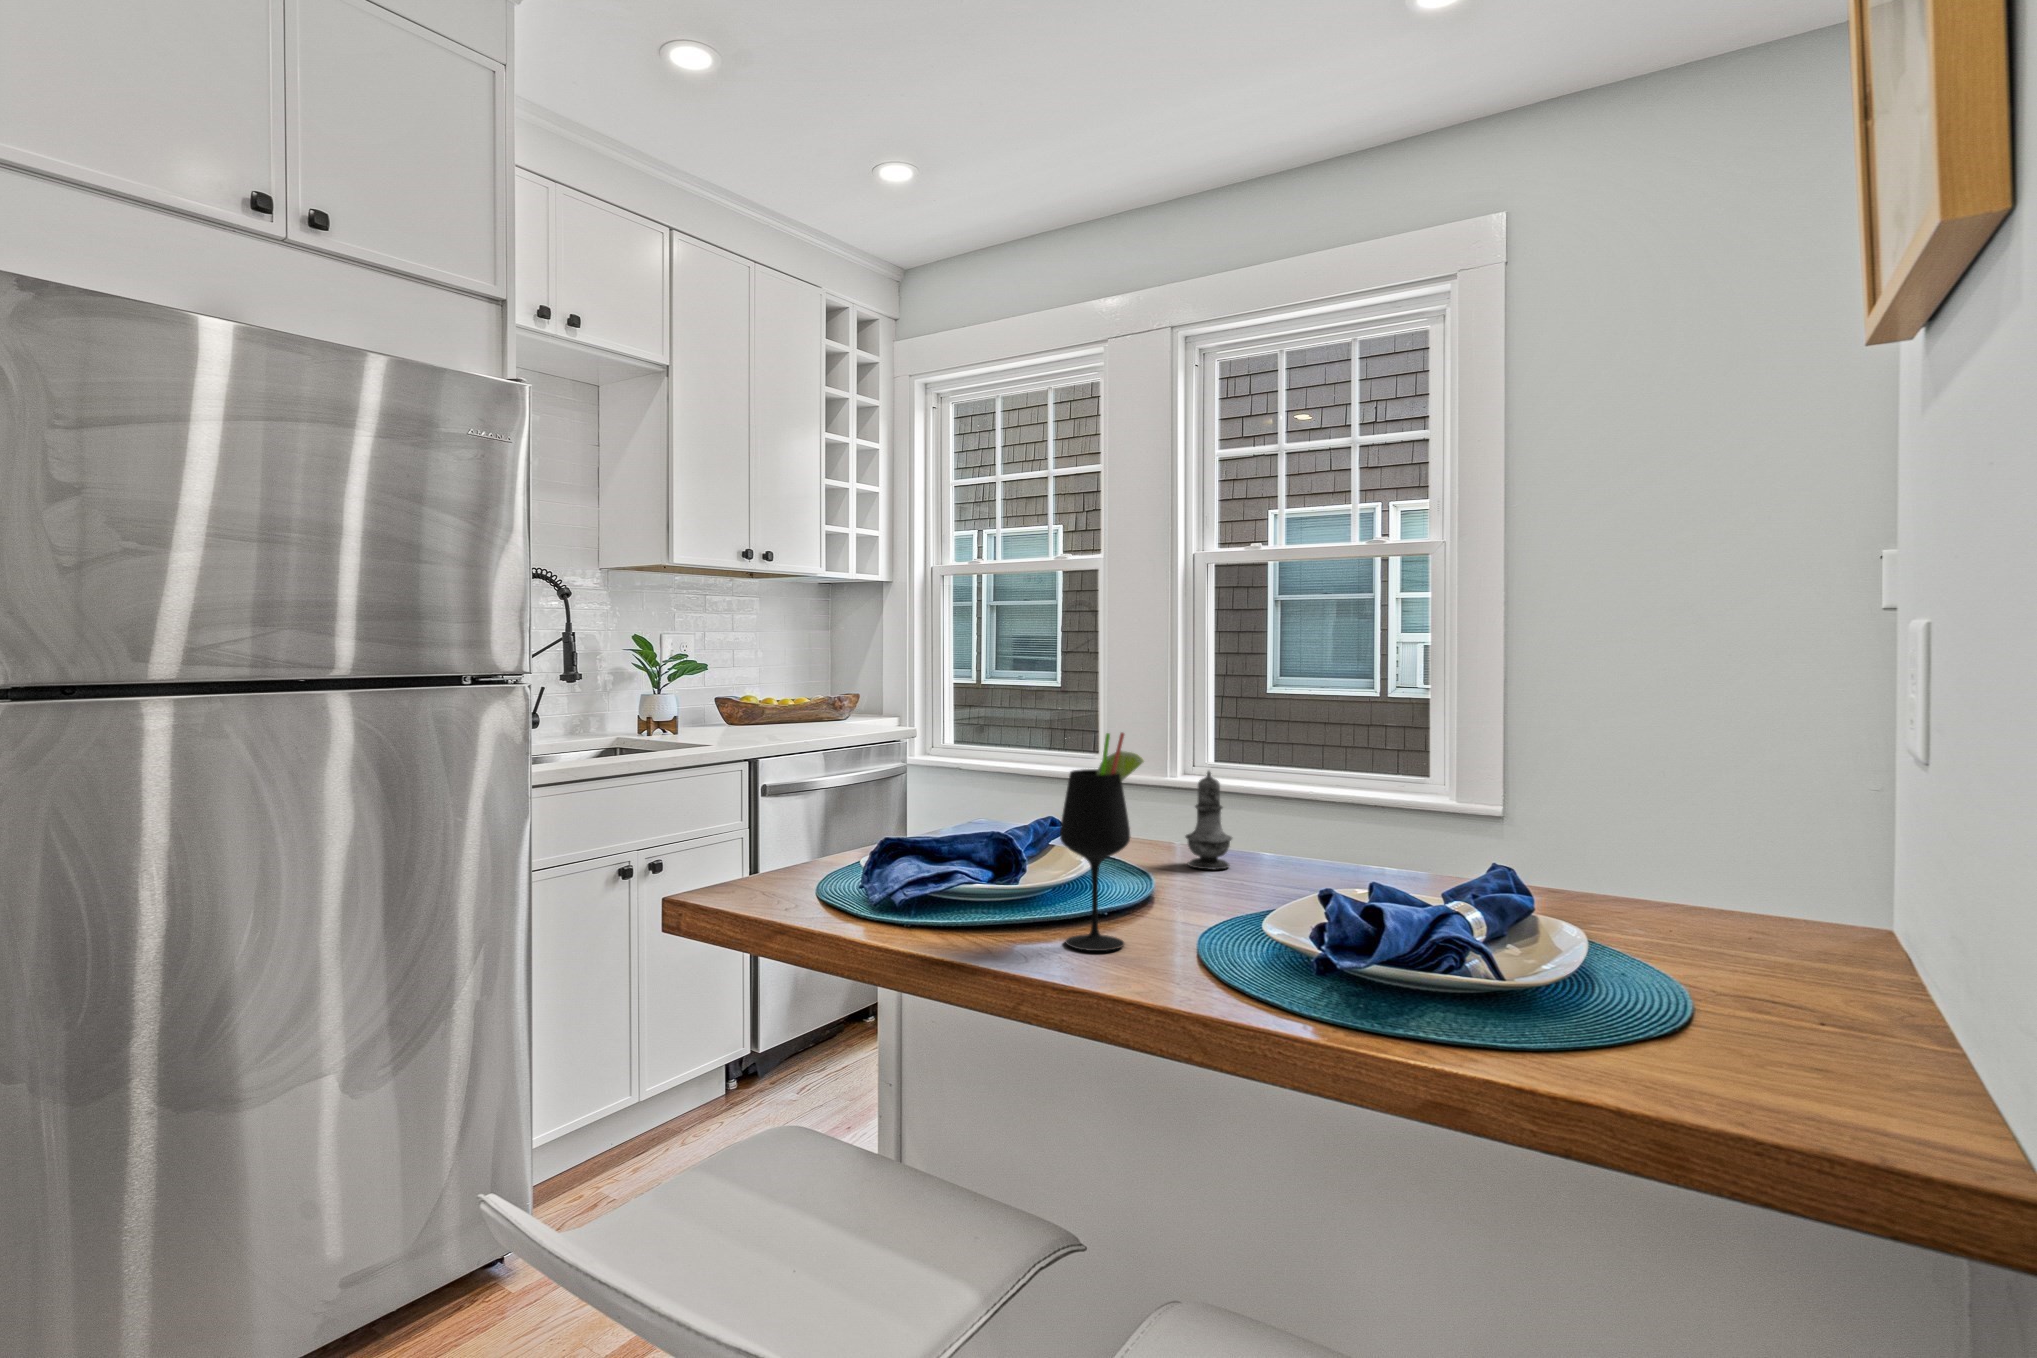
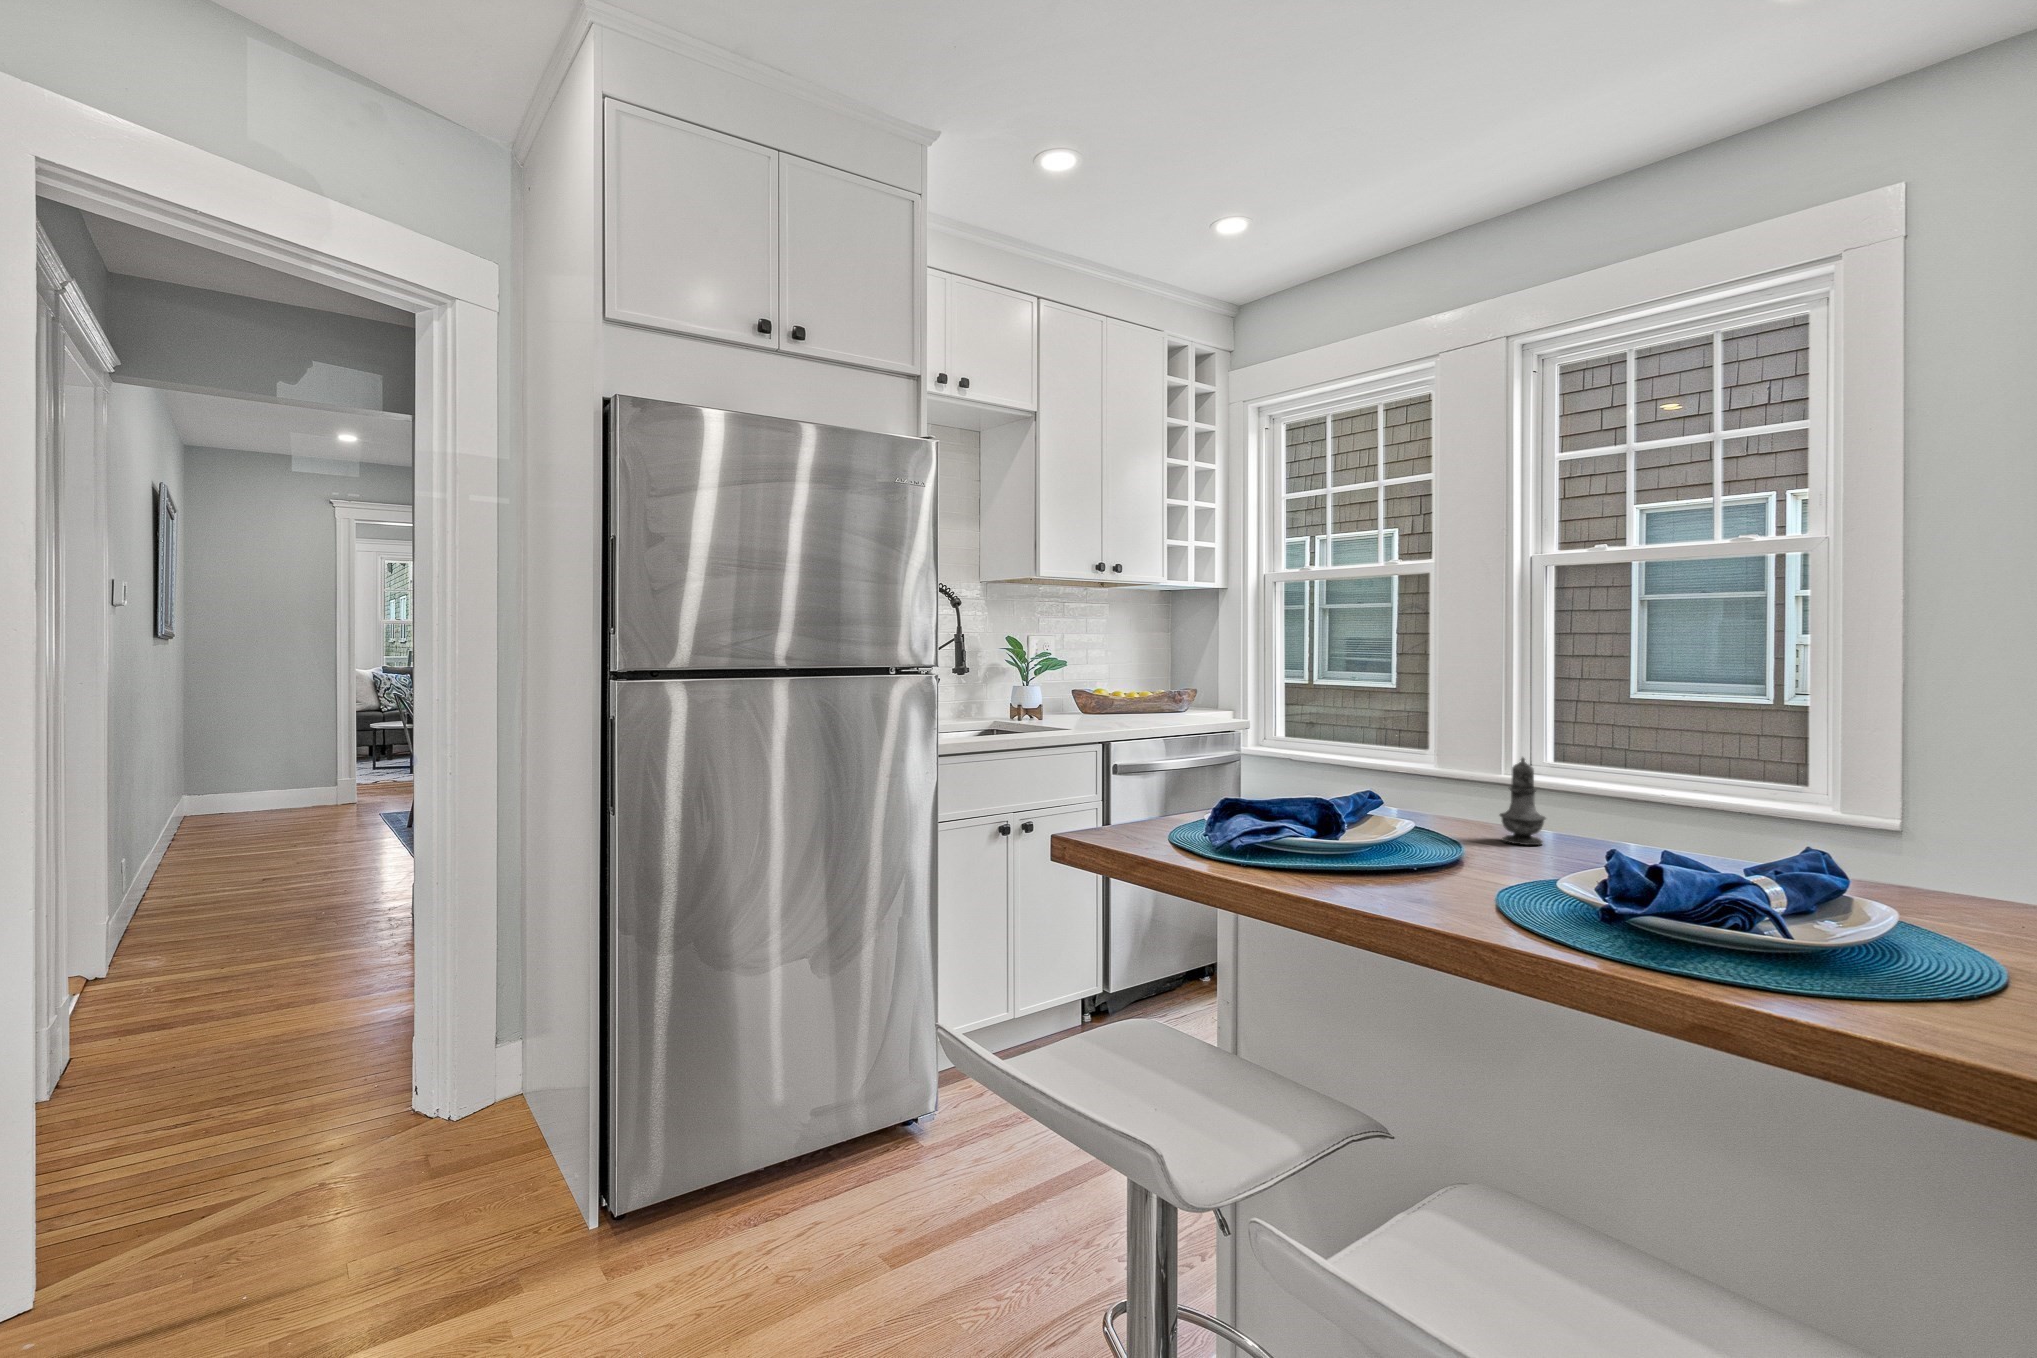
wine glass: present [1060,733,1144,951] -> none [1374,716,1450,894]

